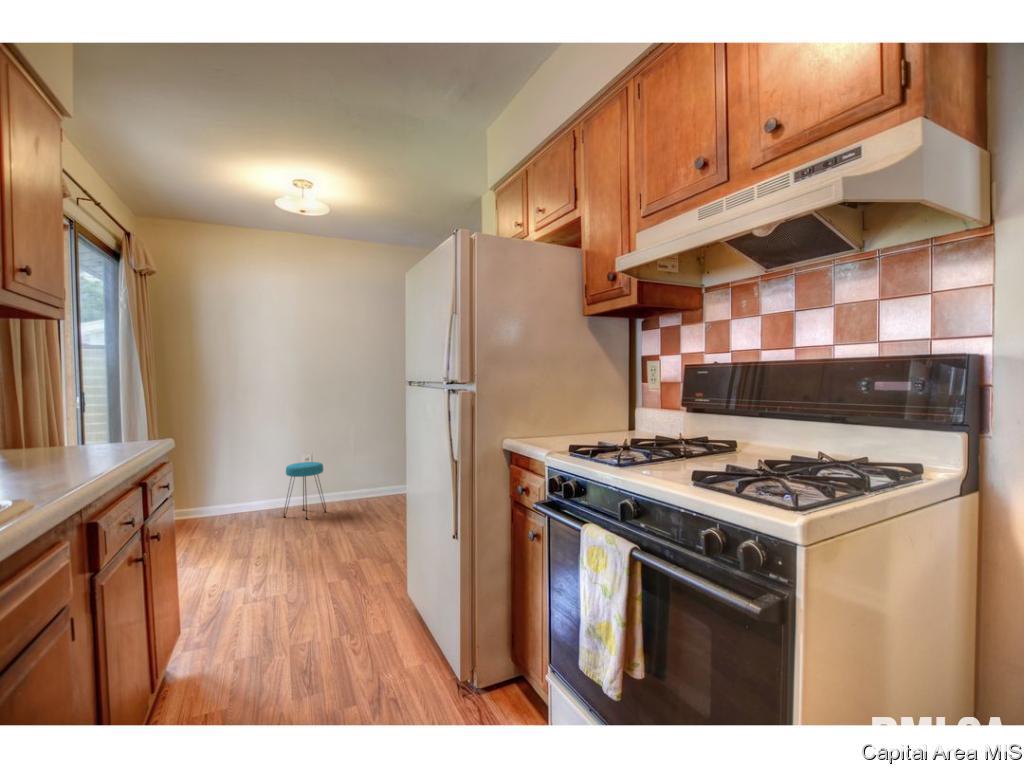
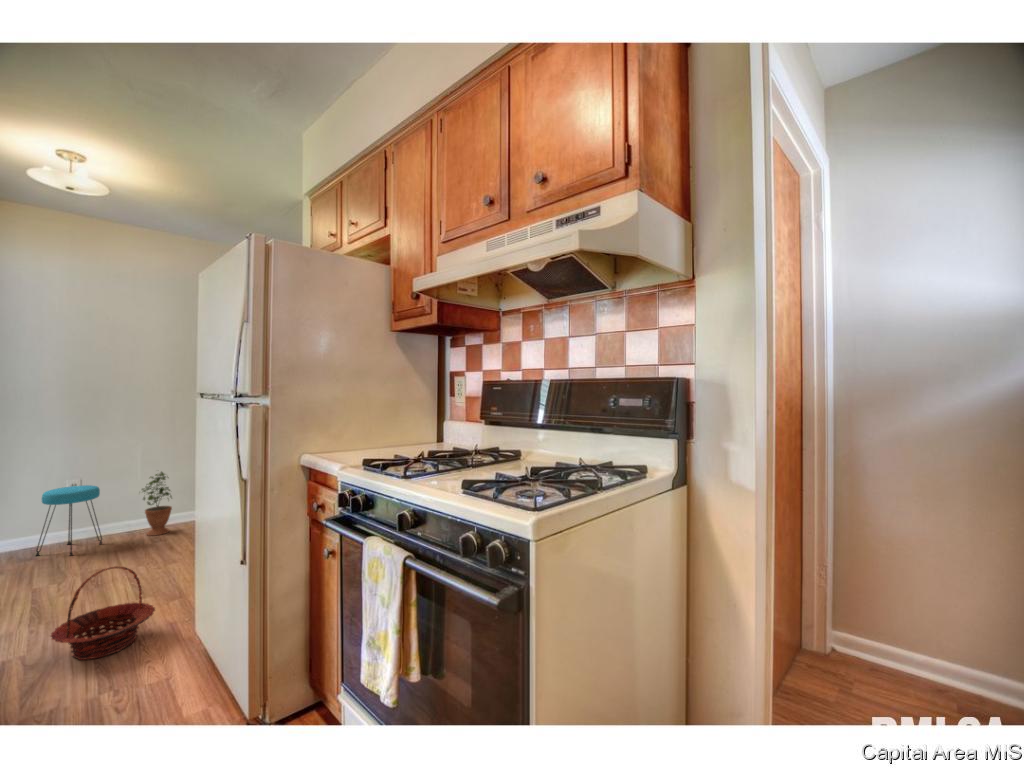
potted plant: none [350,451,375,508] -> present [142,472,172,536]
basket: none [307,531,377,606] -> present [51,566,155,660]

